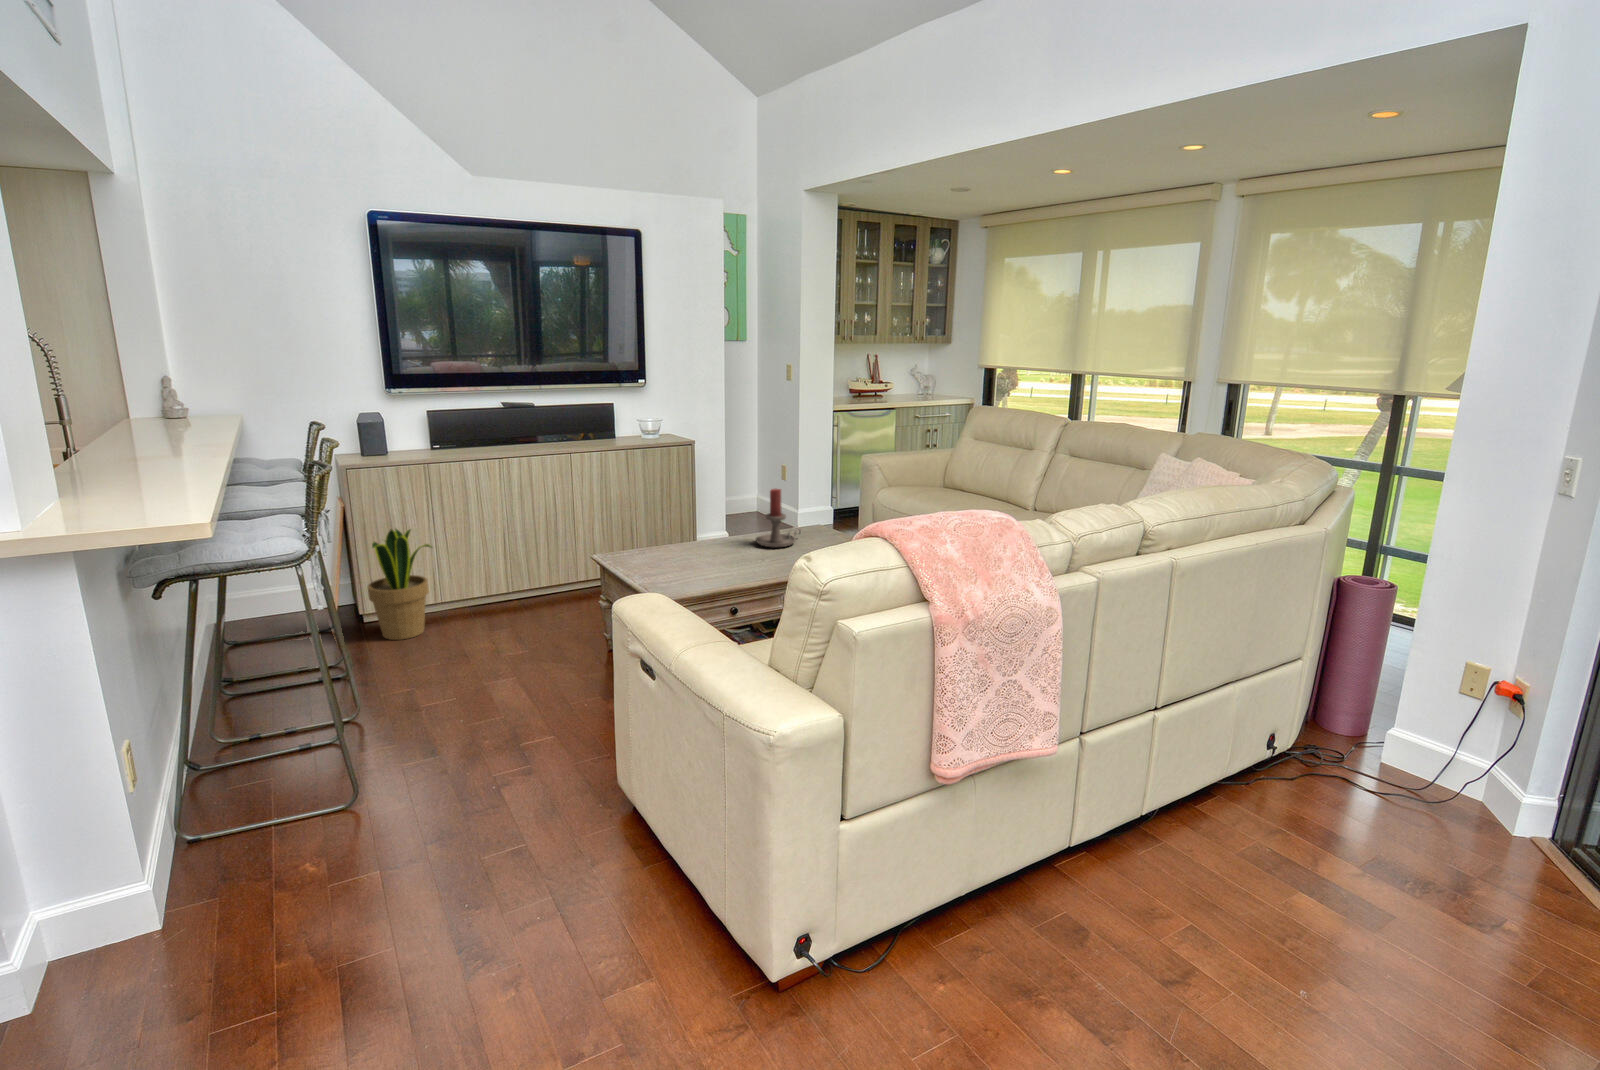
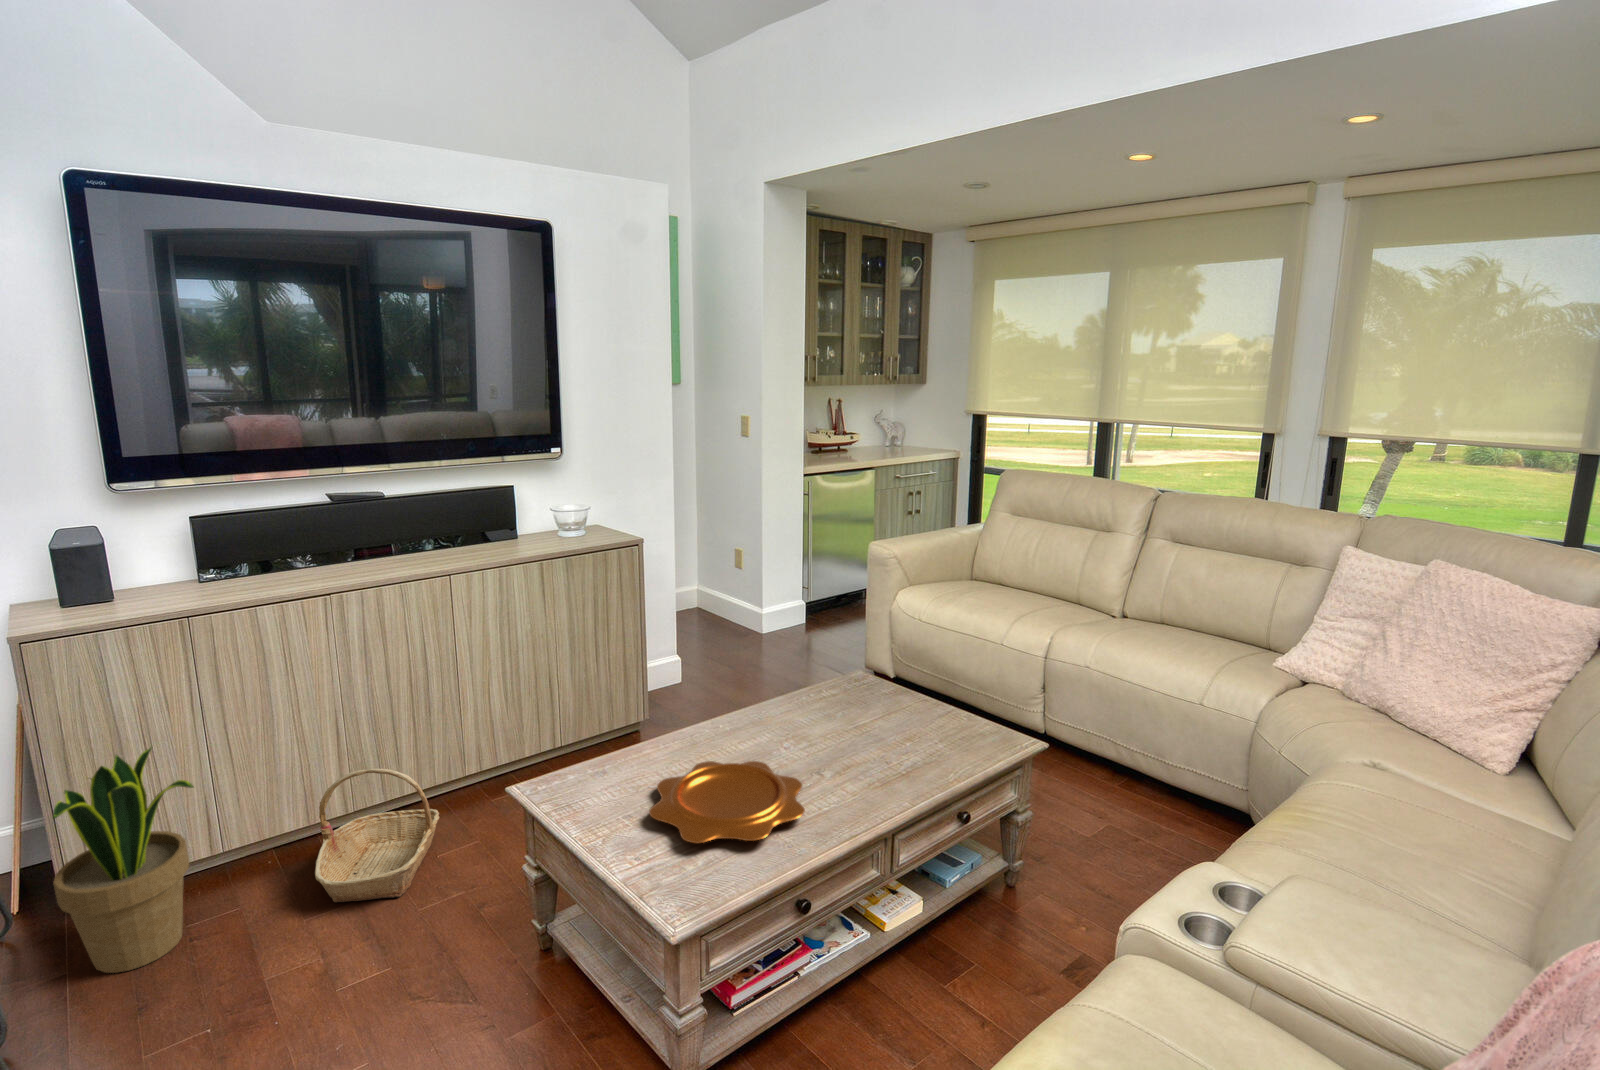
candle holder: present [756,489,801,547] -> none [791,643,858,745]
decorative bowl: none [660,548,747,573] -> present [649,761,805,843]
basket: none [491,556,559,626] -> present [315,768,439,903]

